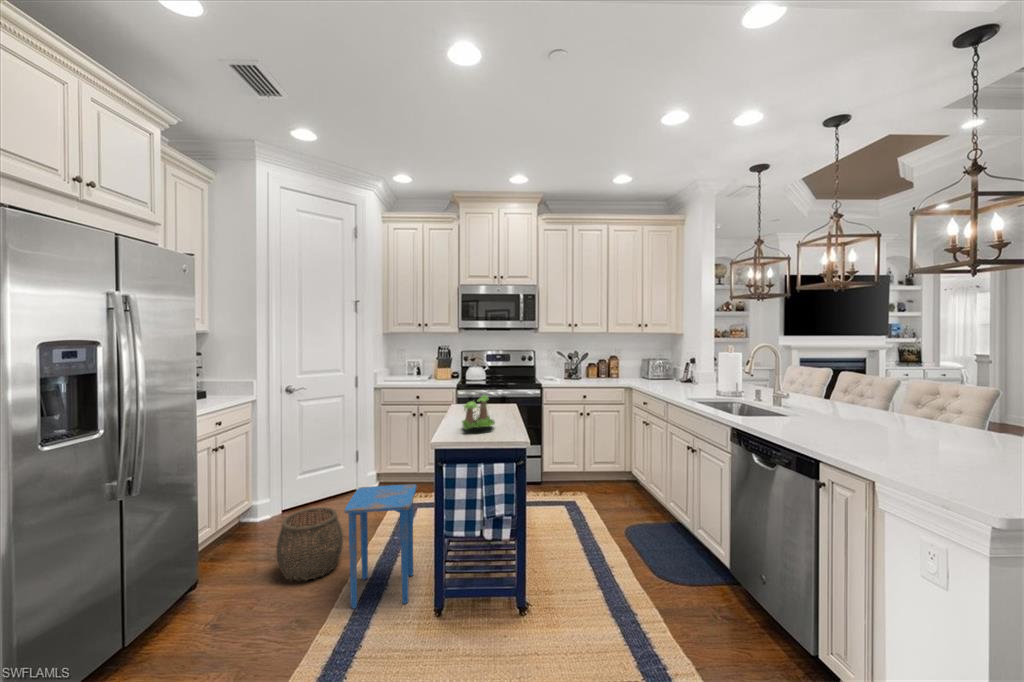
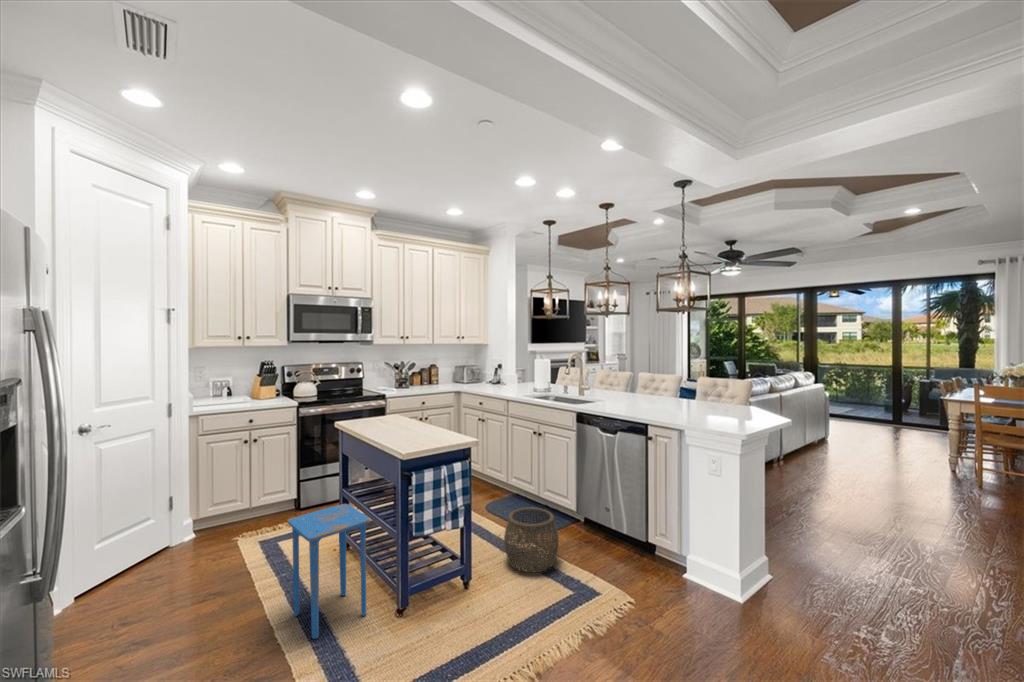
plant: present [462,395,495,429] -> none [405,395,441,439]
woven basket: present [276,507,343,581] -> present [504,507,559,573]

